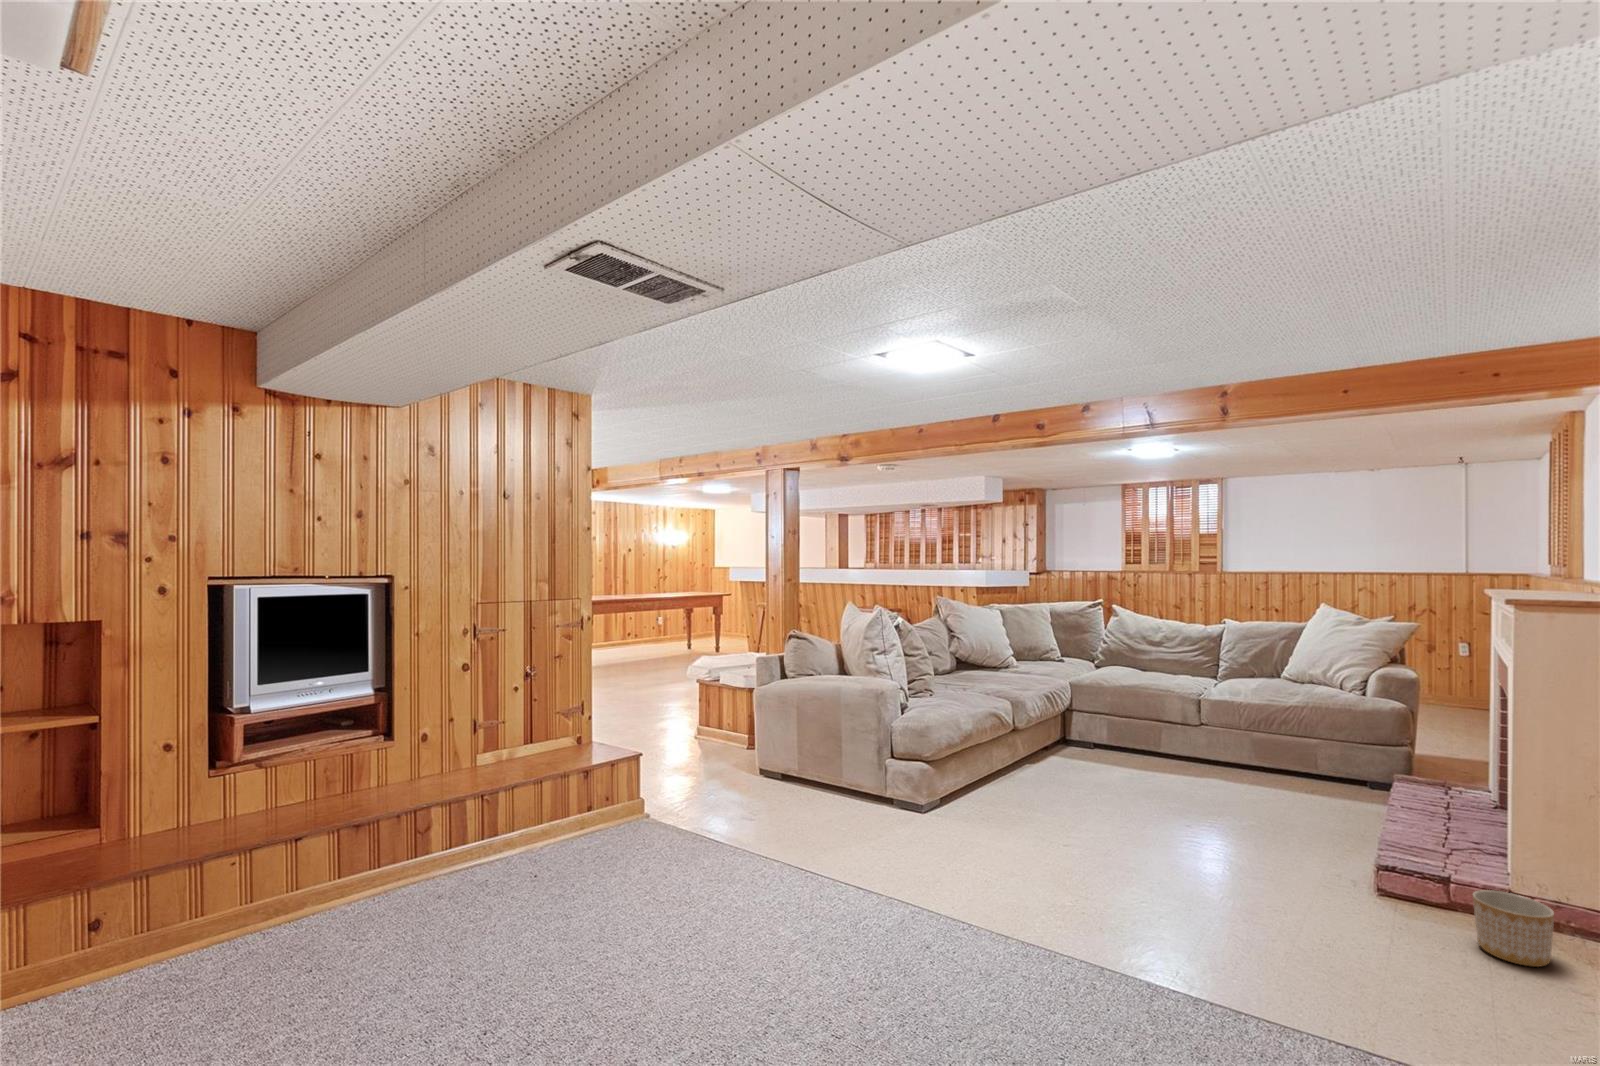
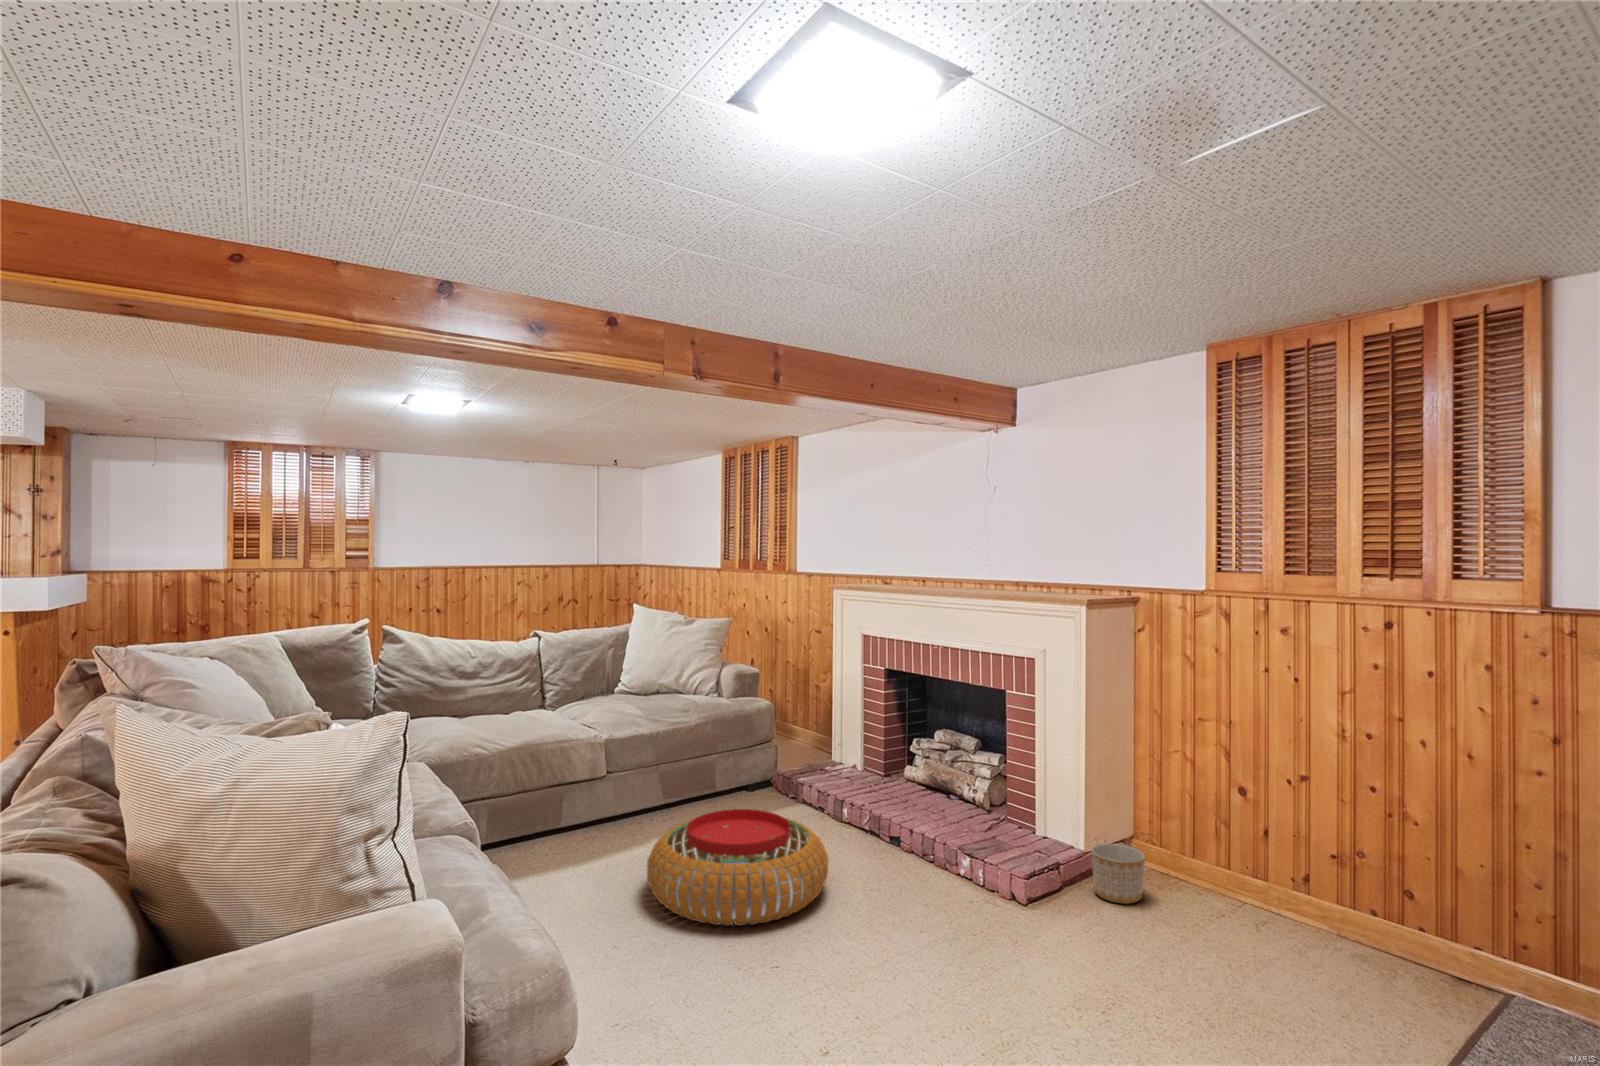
pouf: none [1107,749,1260,828] -> present [647,809,828,926]

